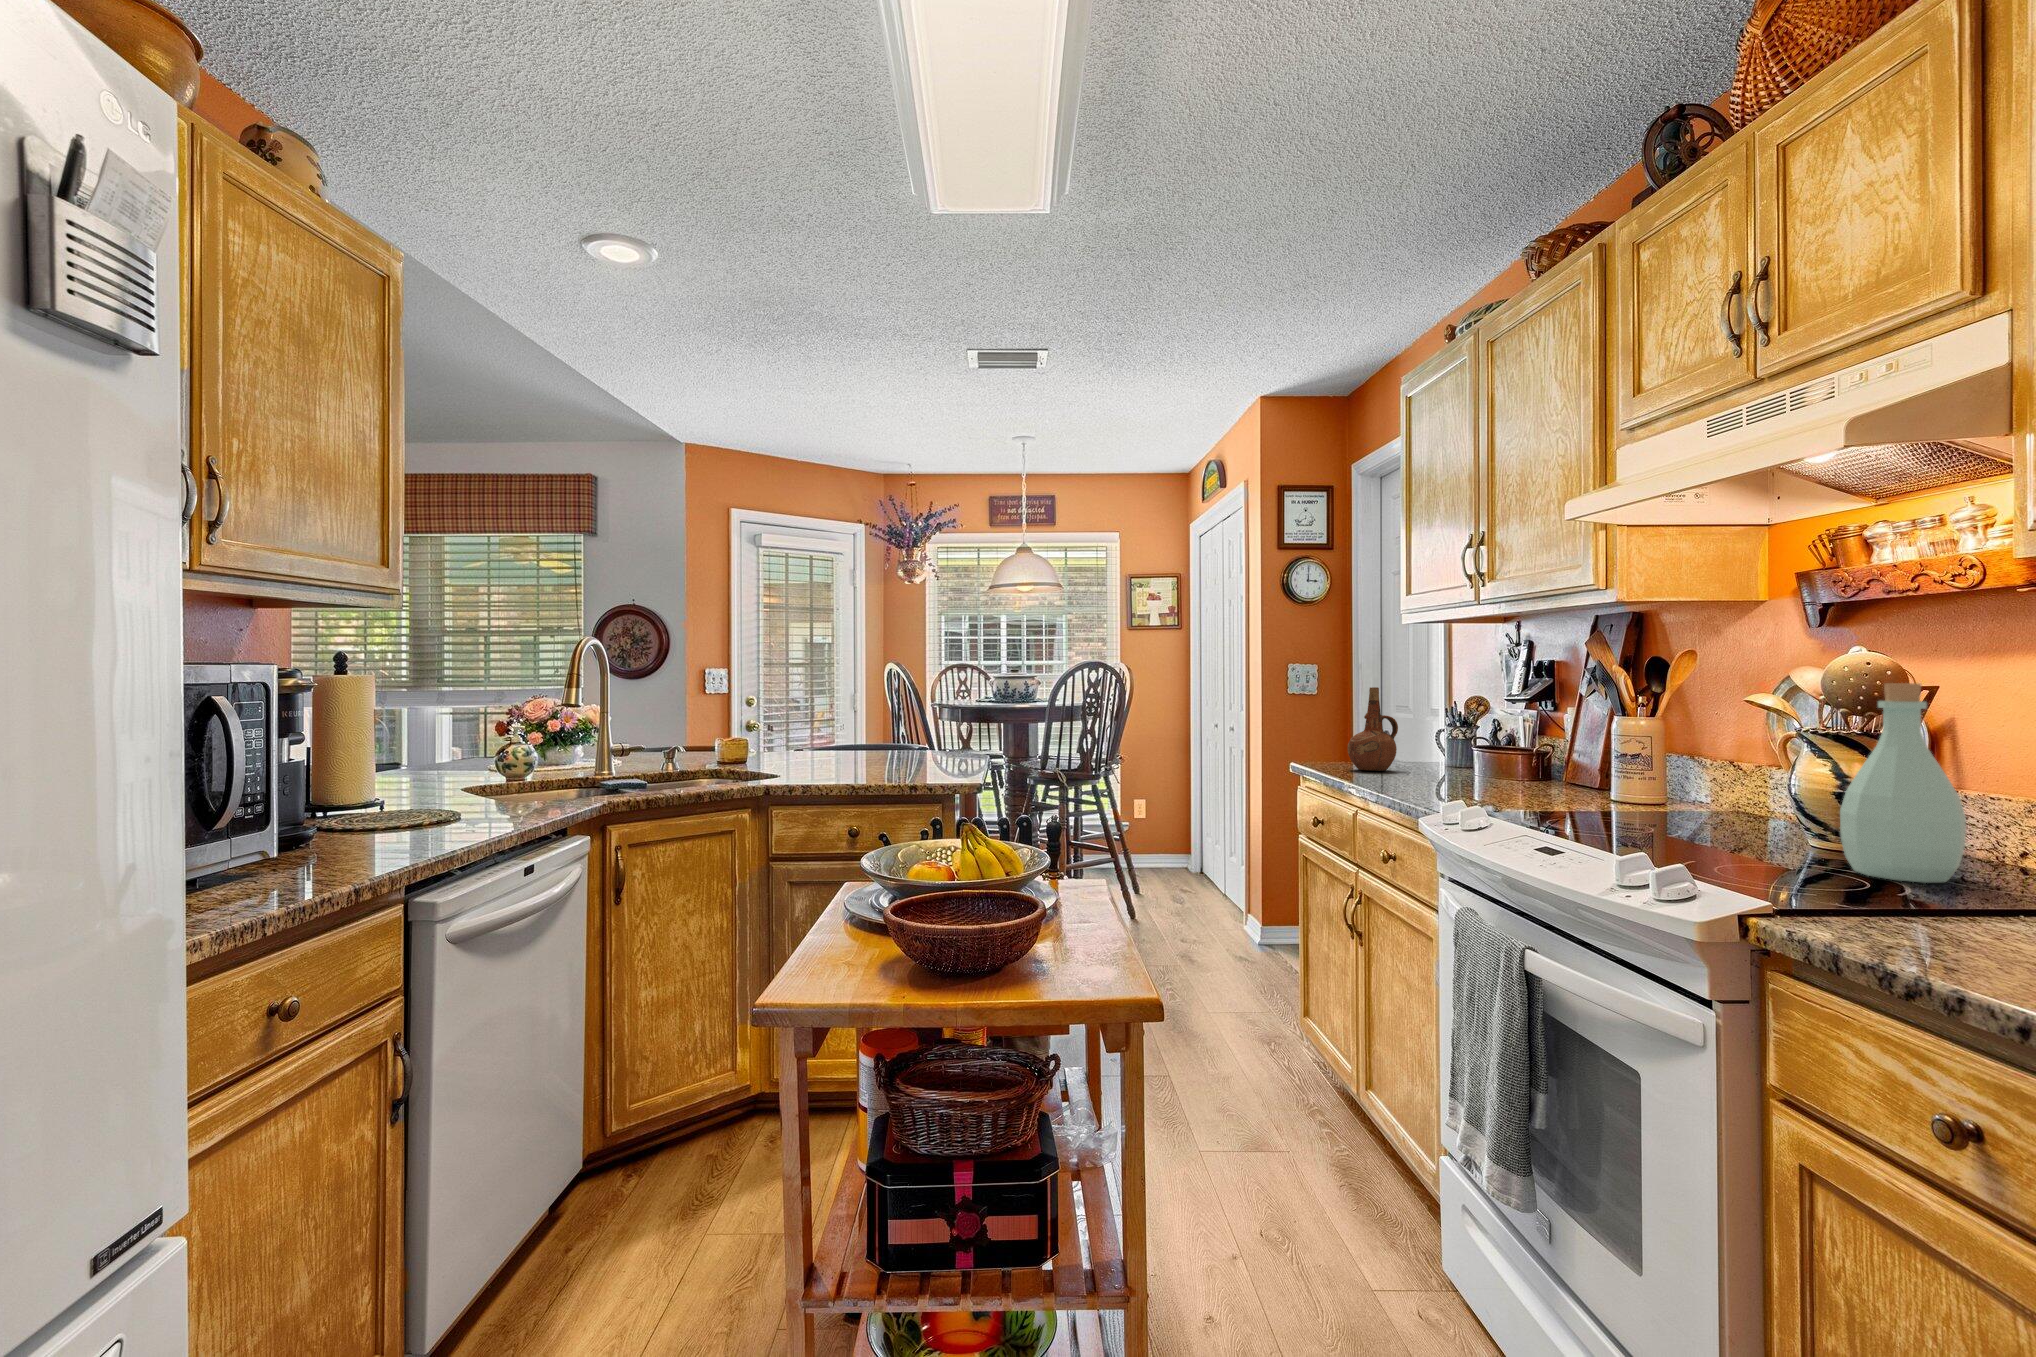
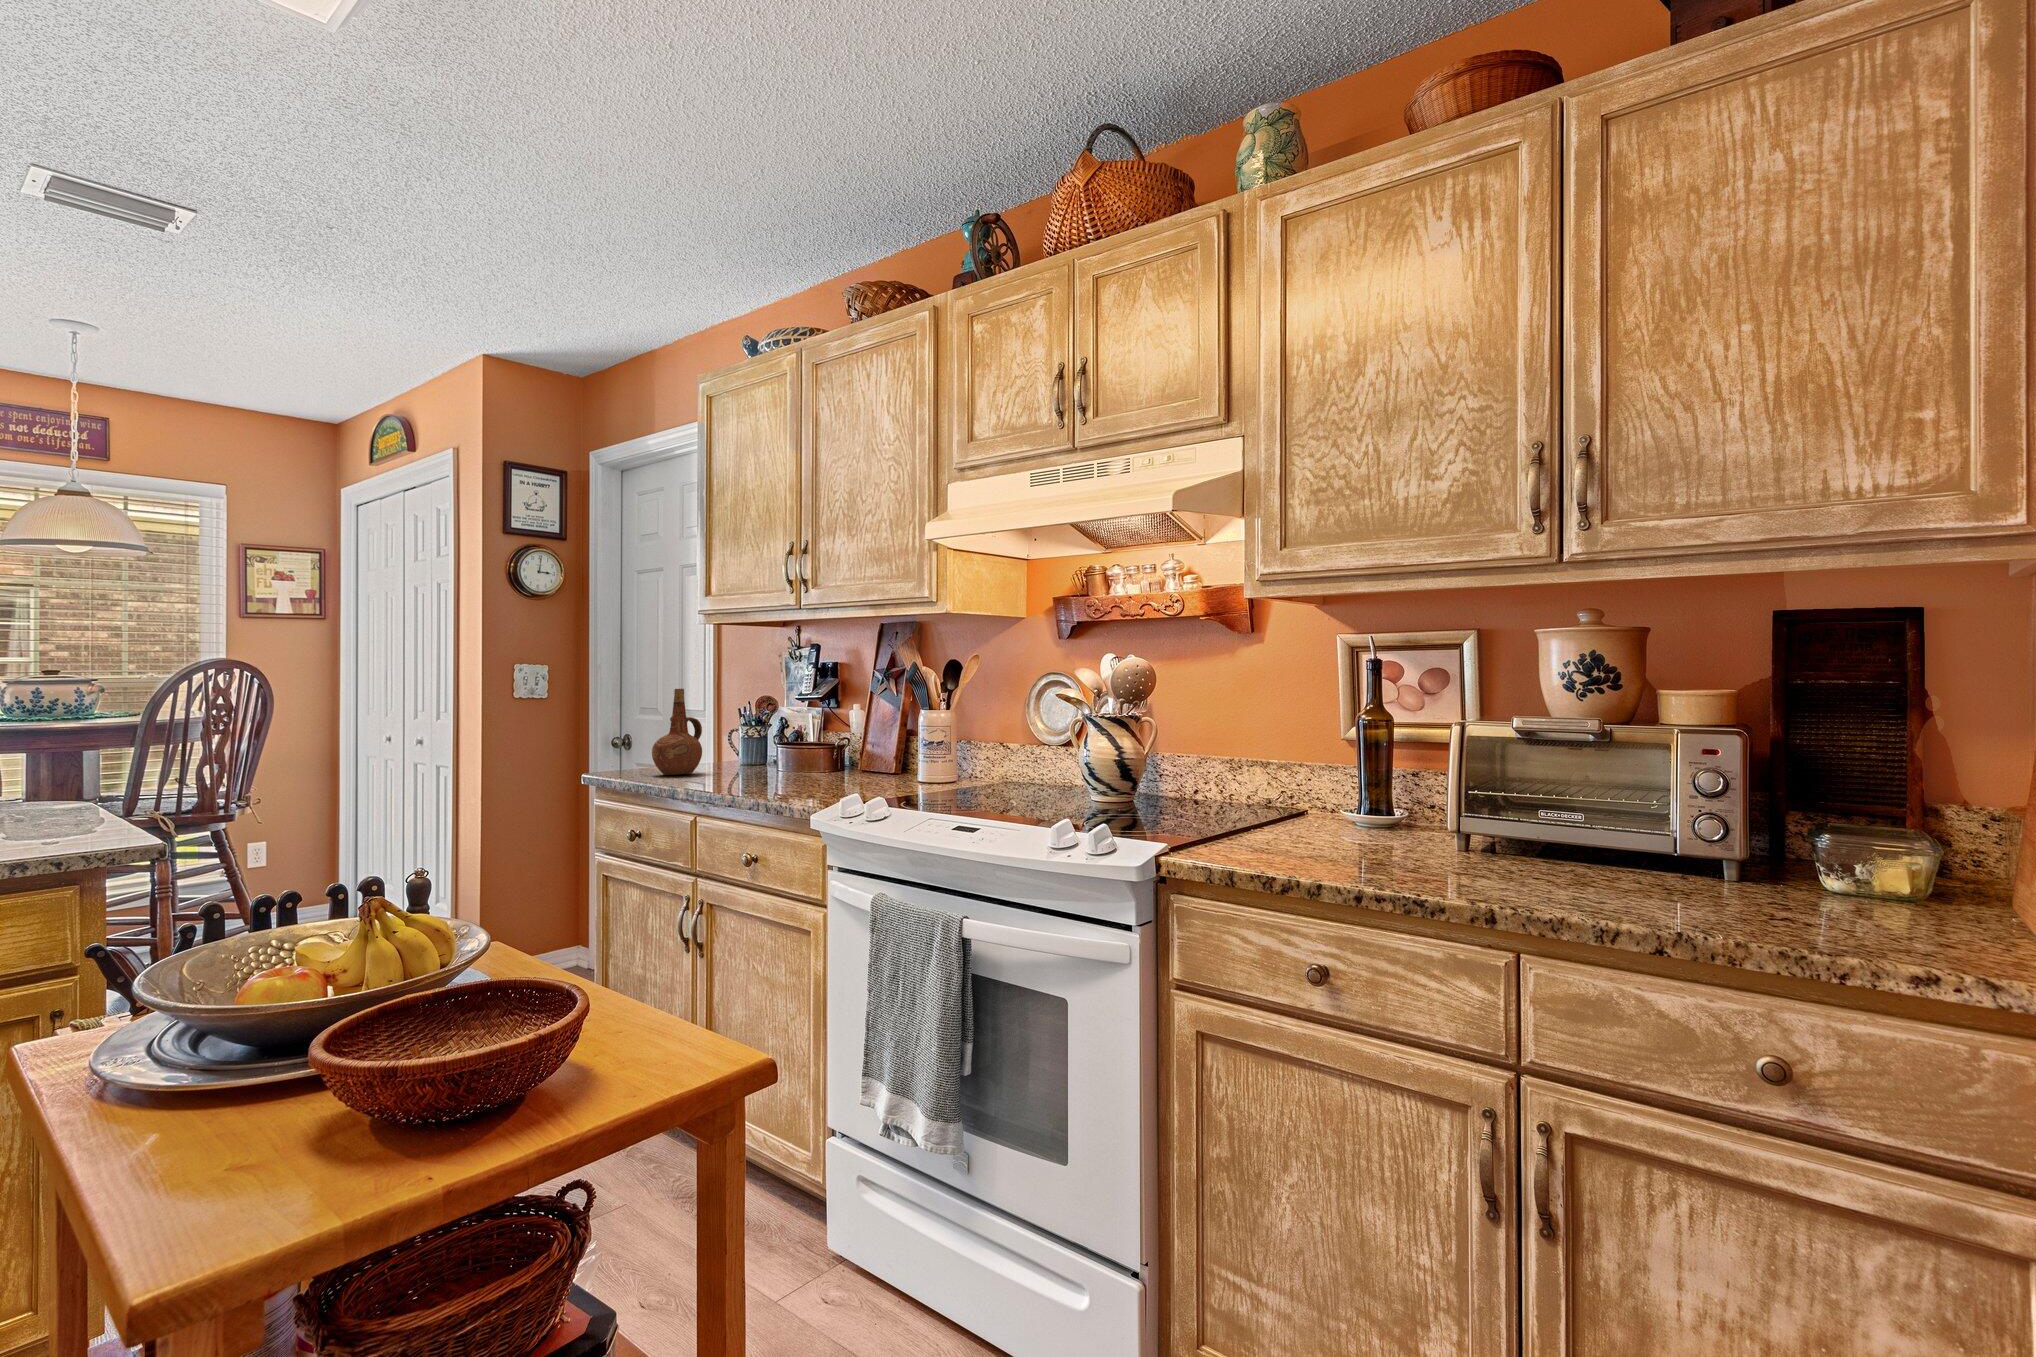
bottle: present [1840,683,1966,883] -> none [1135,681,1201,819]

